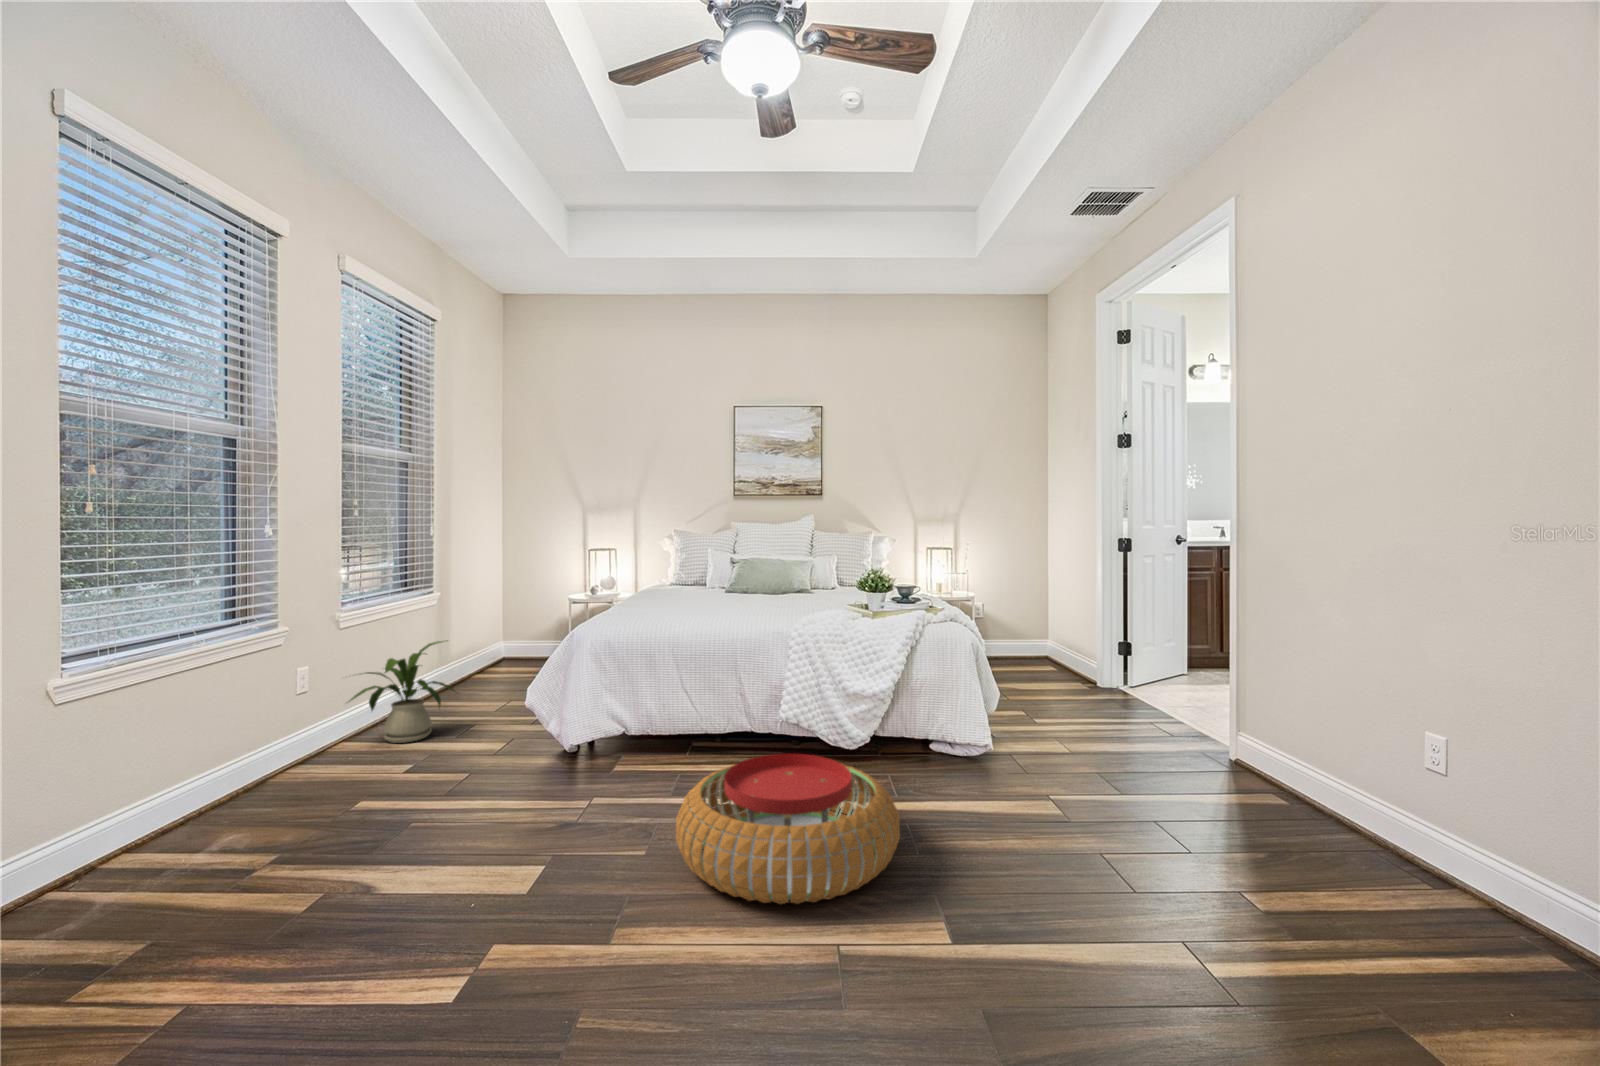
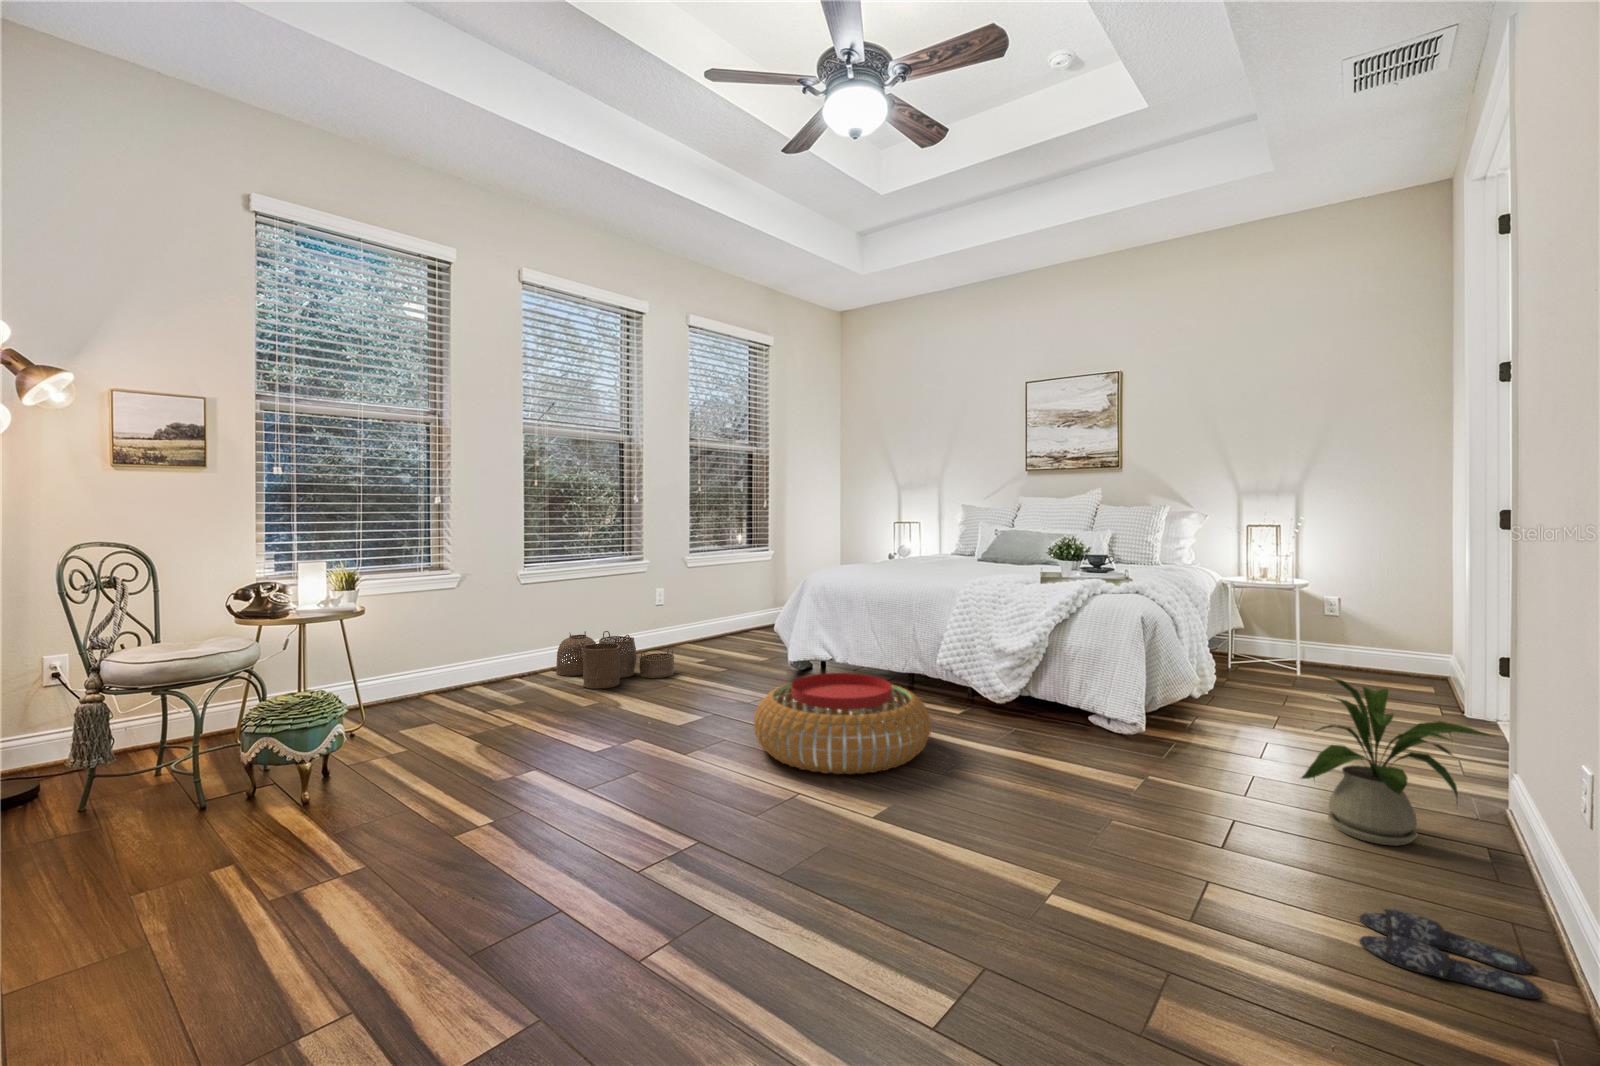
house plant: present [350,641,454,743] -> present [1302,675,1490,845]
woven basket: none [137,756,393,868] -> present [556,631,674,688]
slippers: none [1350,870,1493,921] -> present [1360,909,1542,999]

